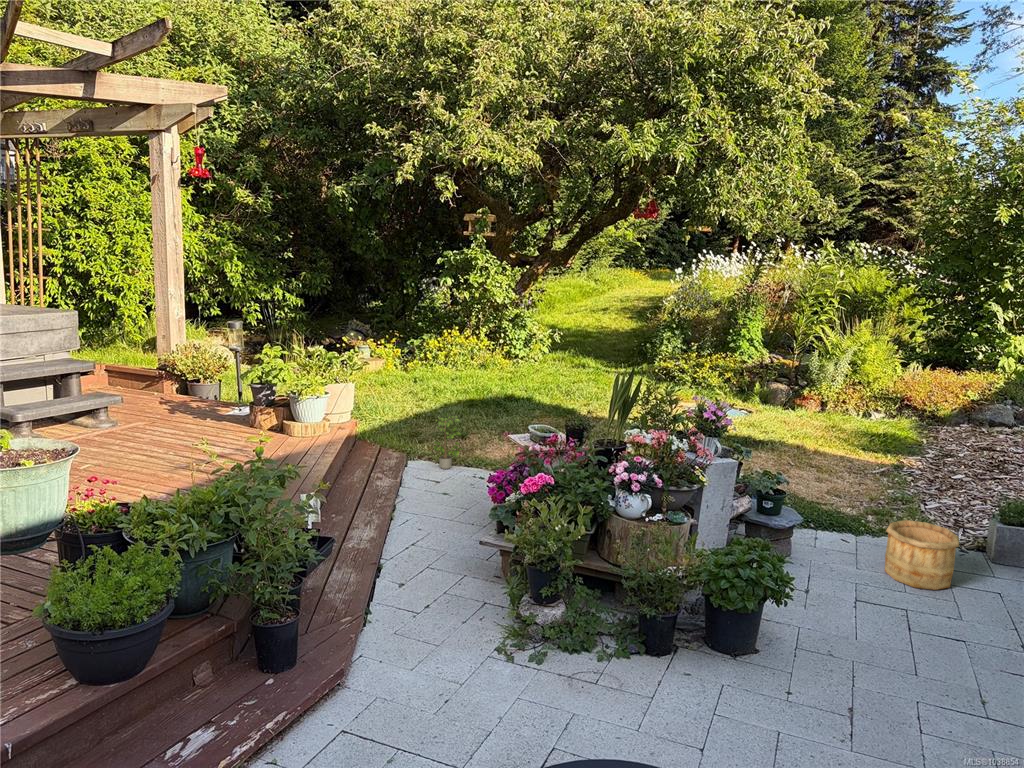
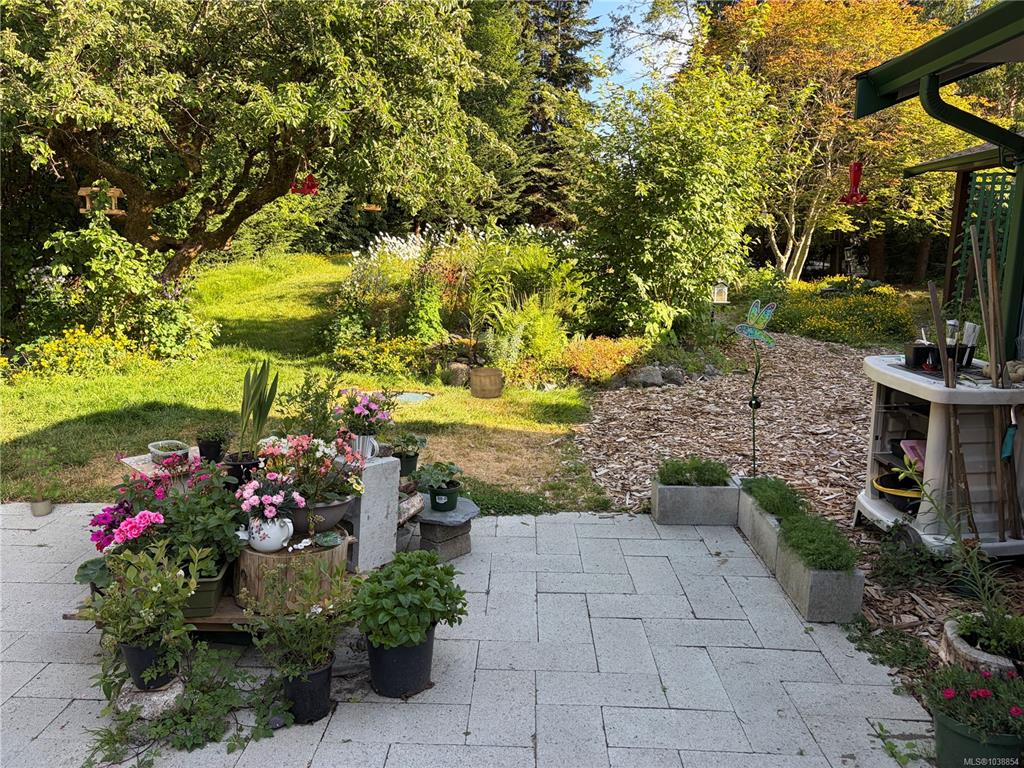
wooden bucket: present [885,520,959,590] -> present [470,367,503,398]

